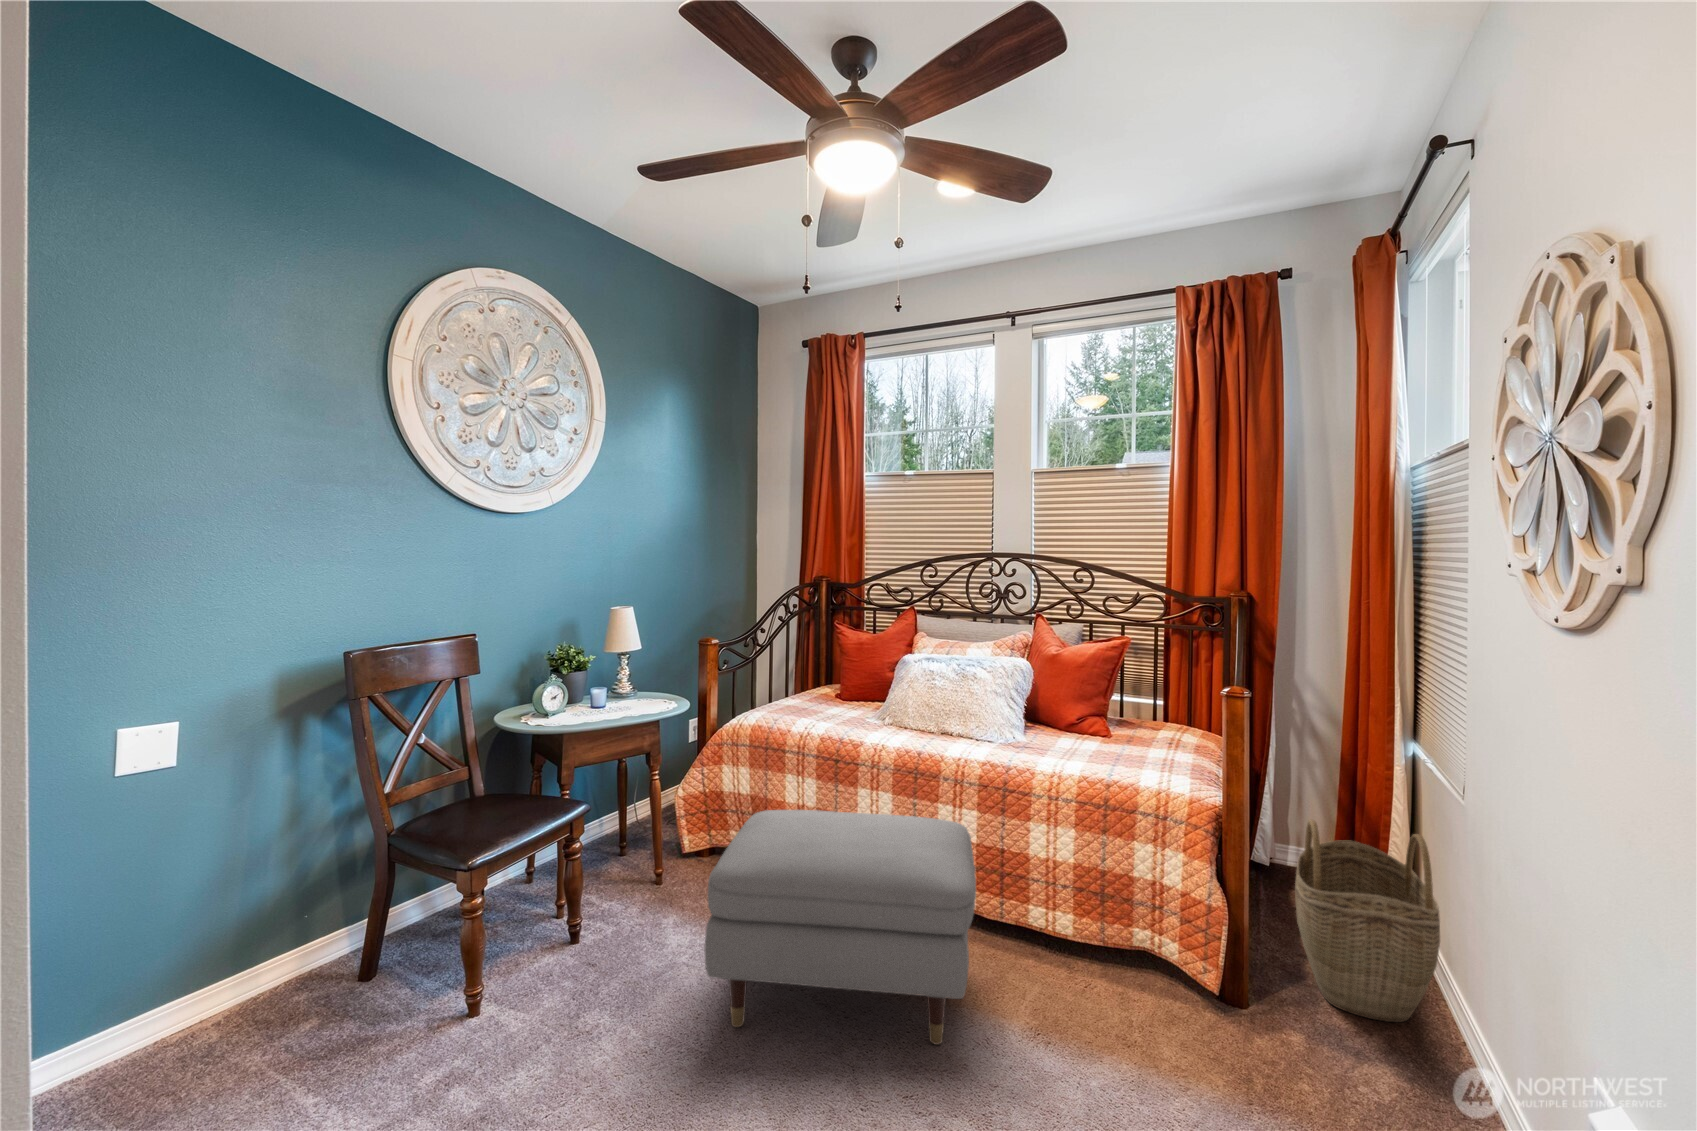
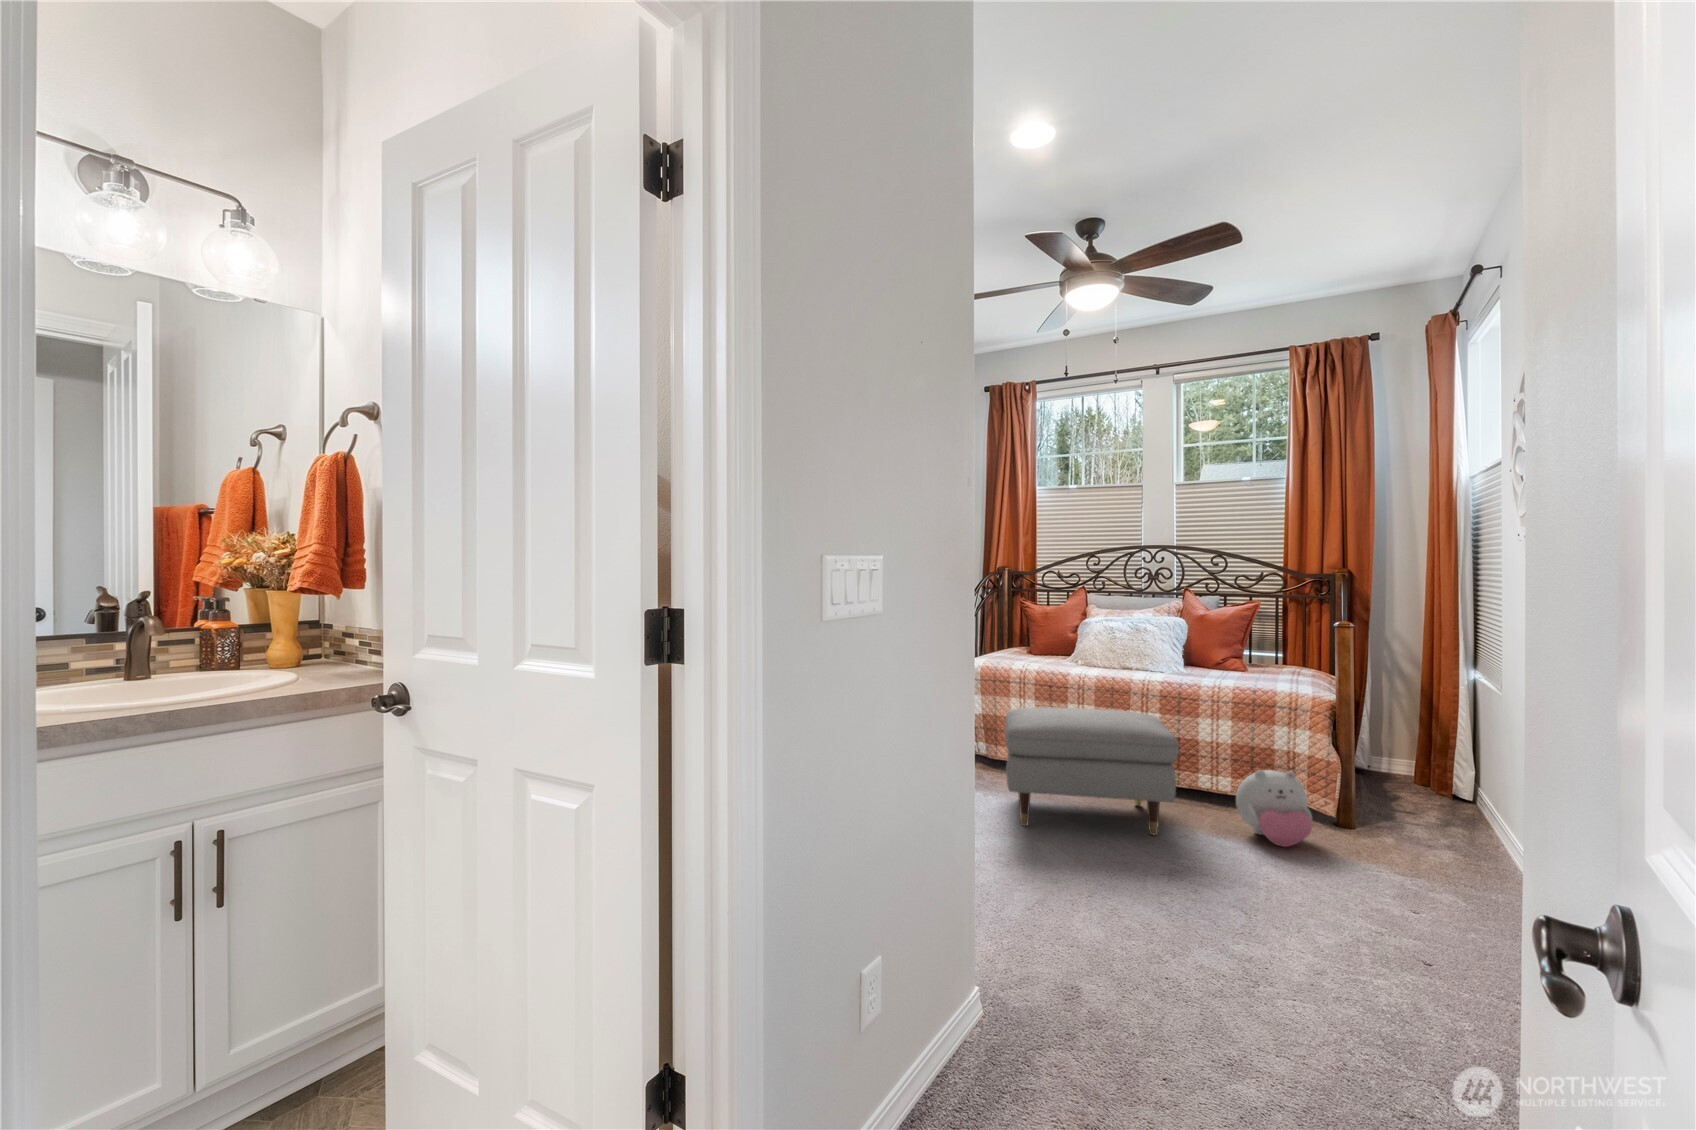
woven basket: present [1295,820,1440,1022] -> none [1387,712,1486,836]
plush toy: none [1067,932,1181,1071] -> present [1236,770,1312,847]

